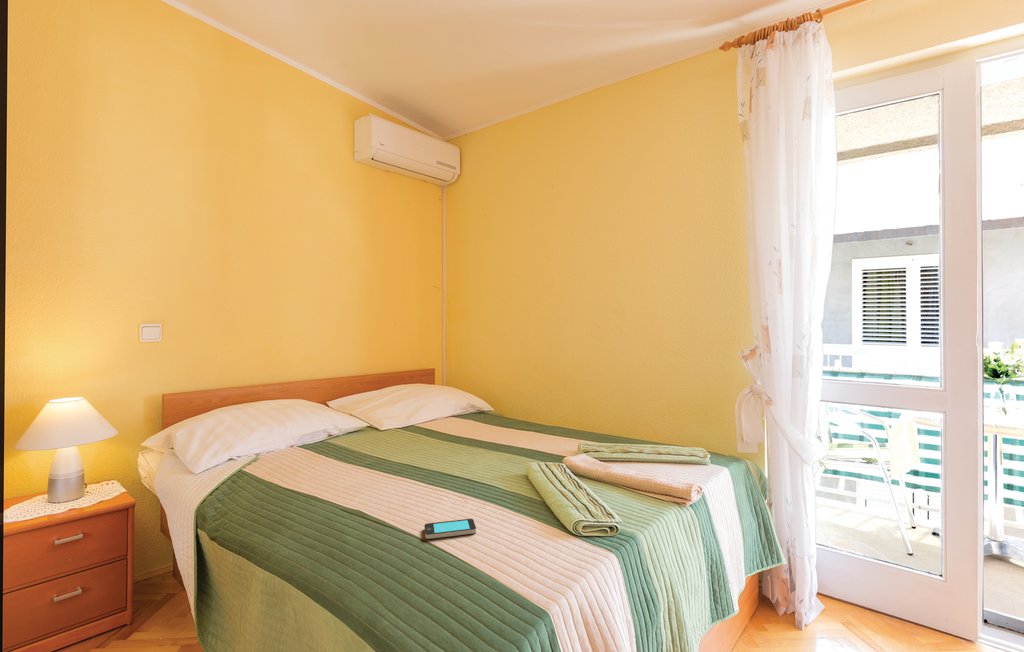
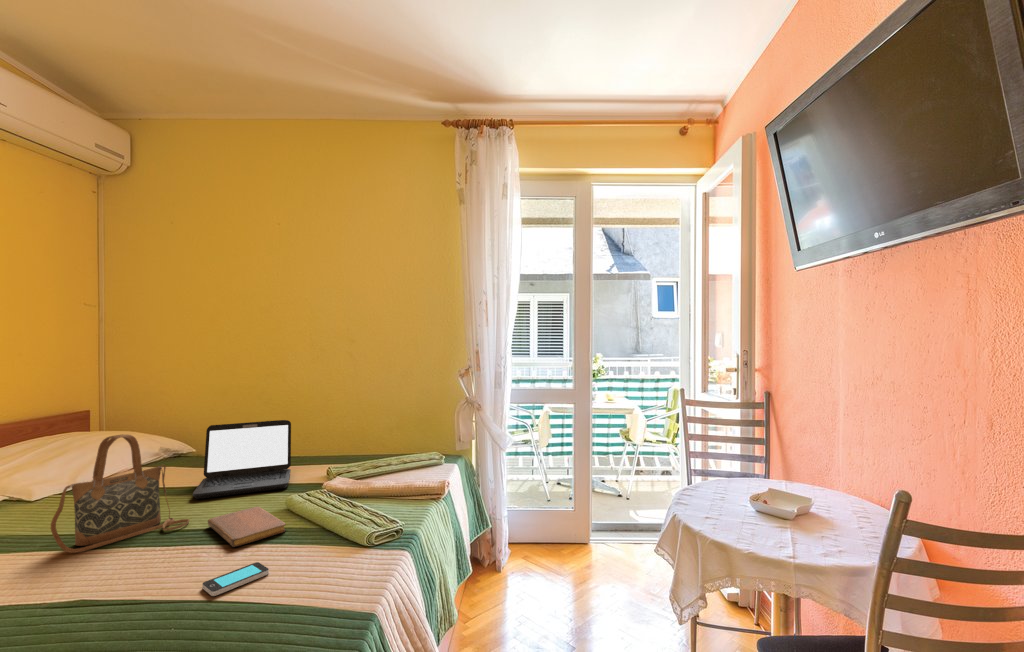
handbag: none [365,387,453,474] -> present [51,434,189,553]
laptop: none [468,388,553,455] -> present [193,420,291,499]
notebook: none [462,467,513,499] -> present [208,507,286,547]

